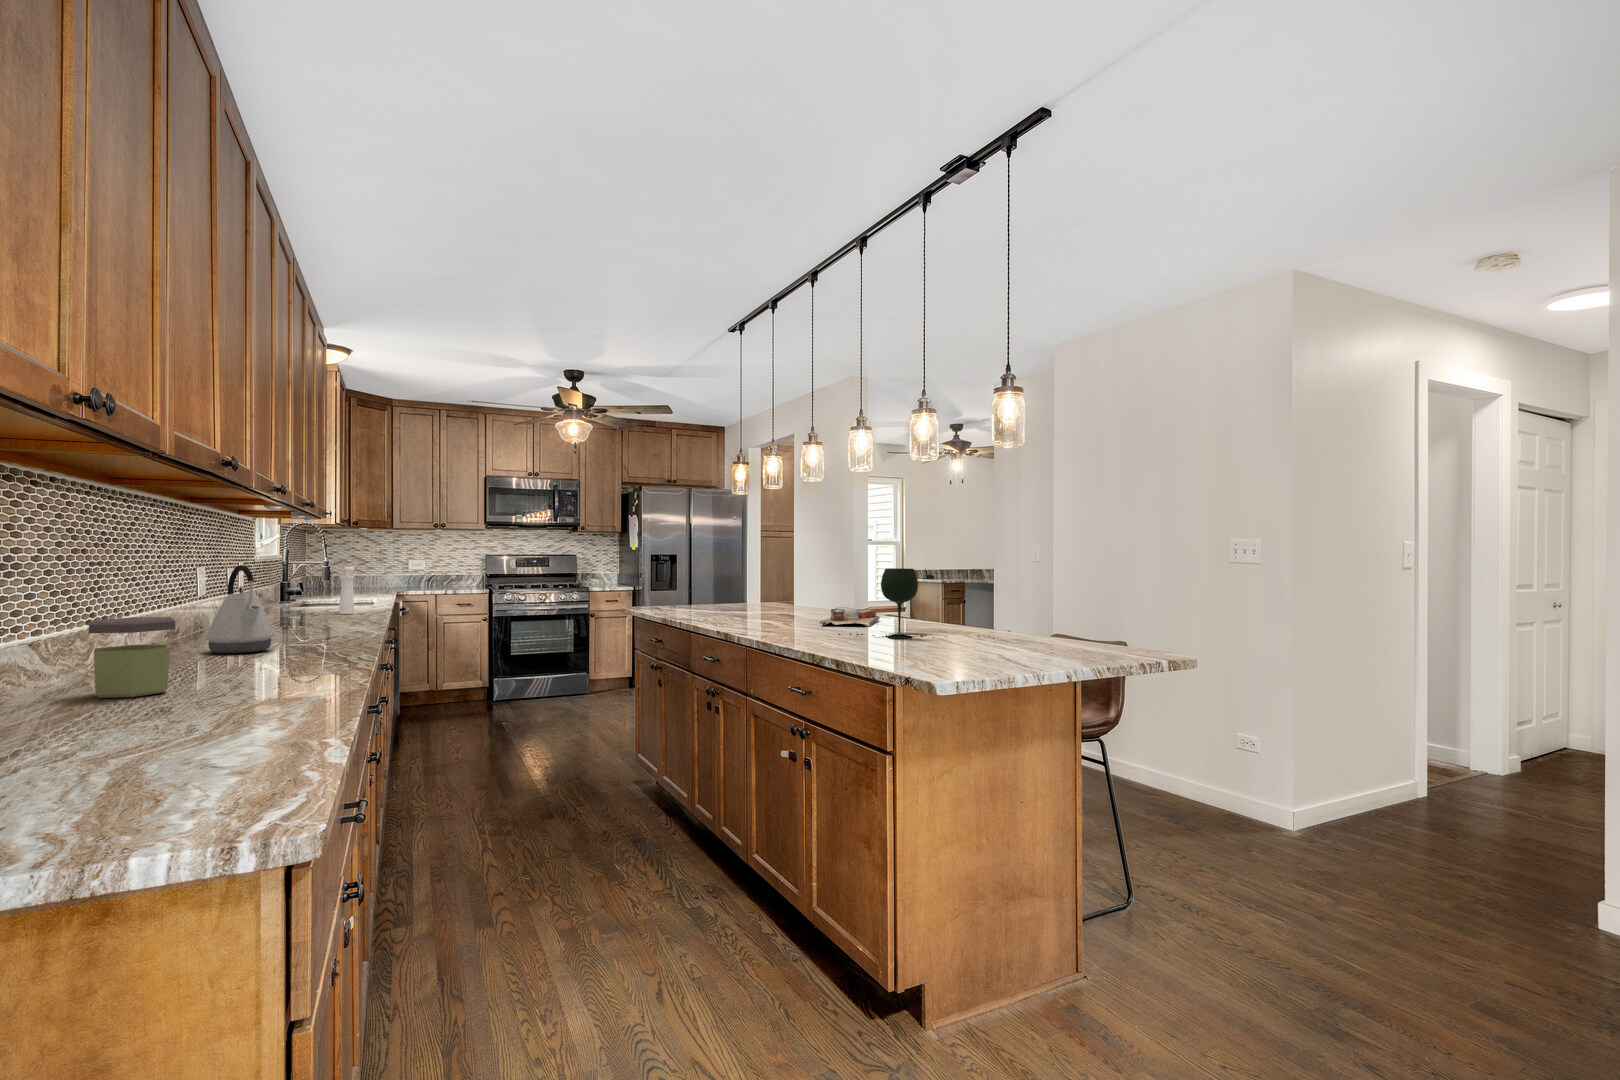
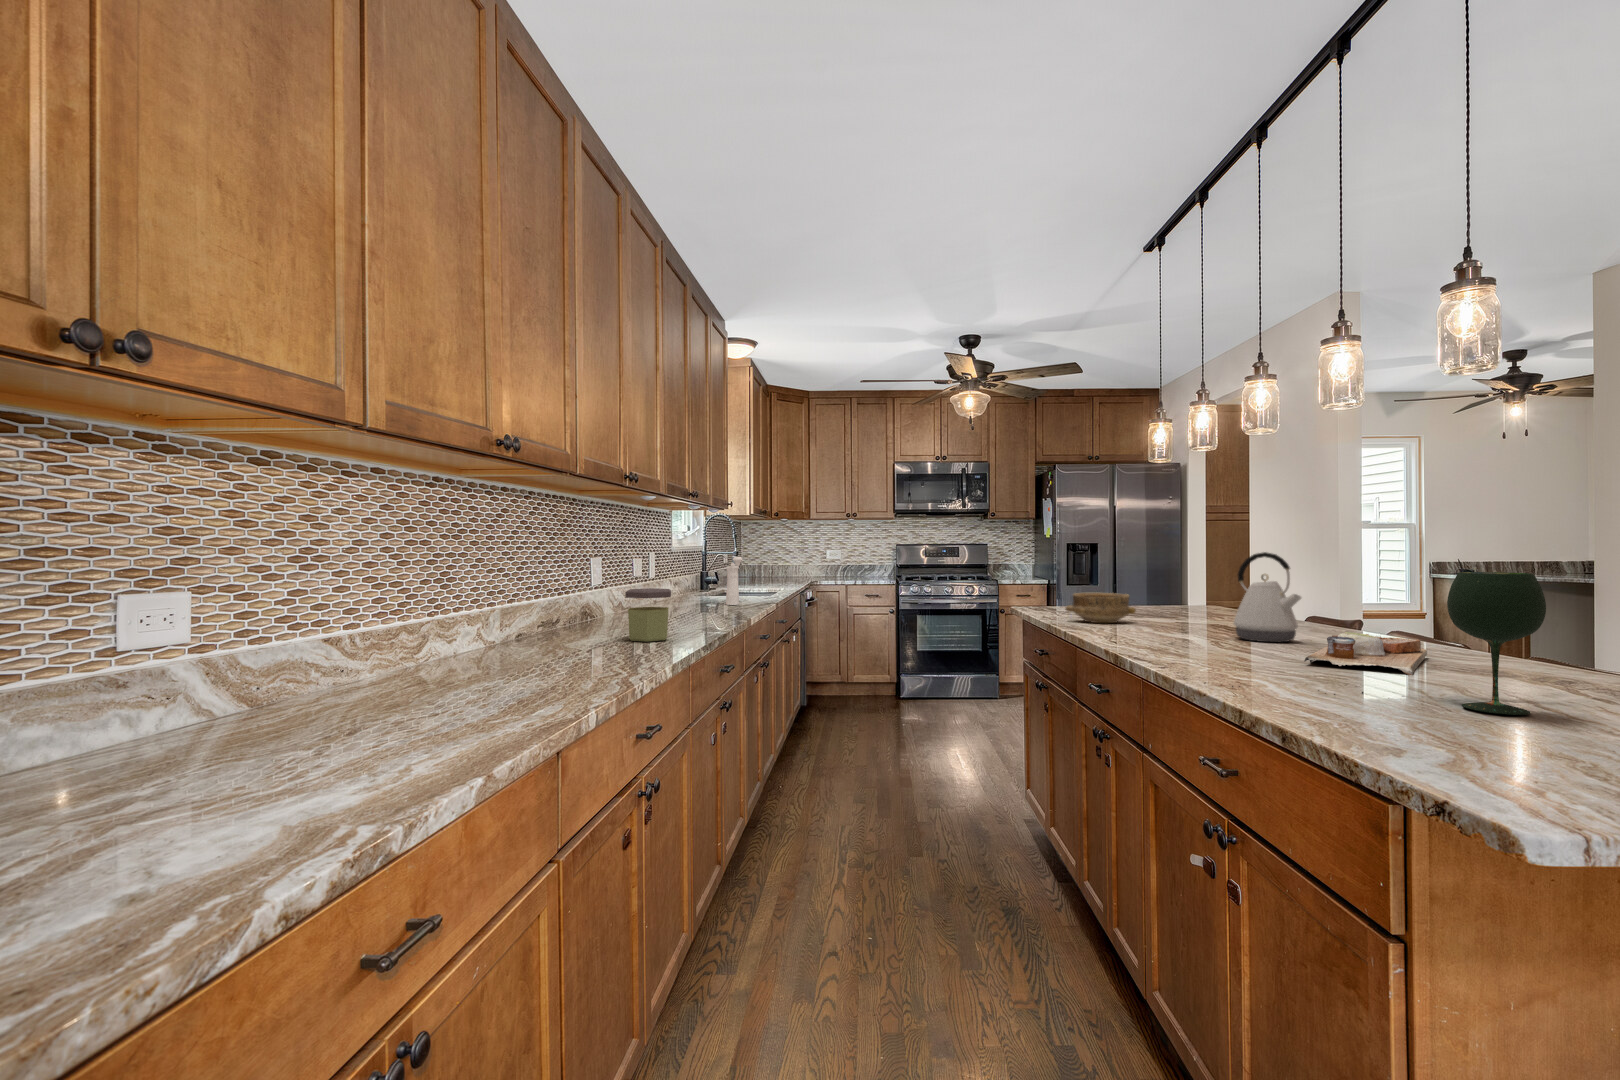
kettle: present [206,565,274,654] -> present [1234,552,1302,642]
ceramic bowl: none [667,591,717,614] -> present [1065,593,1136,623]
jar: present [89,617,176,698] -> present [625,588,671,642]

